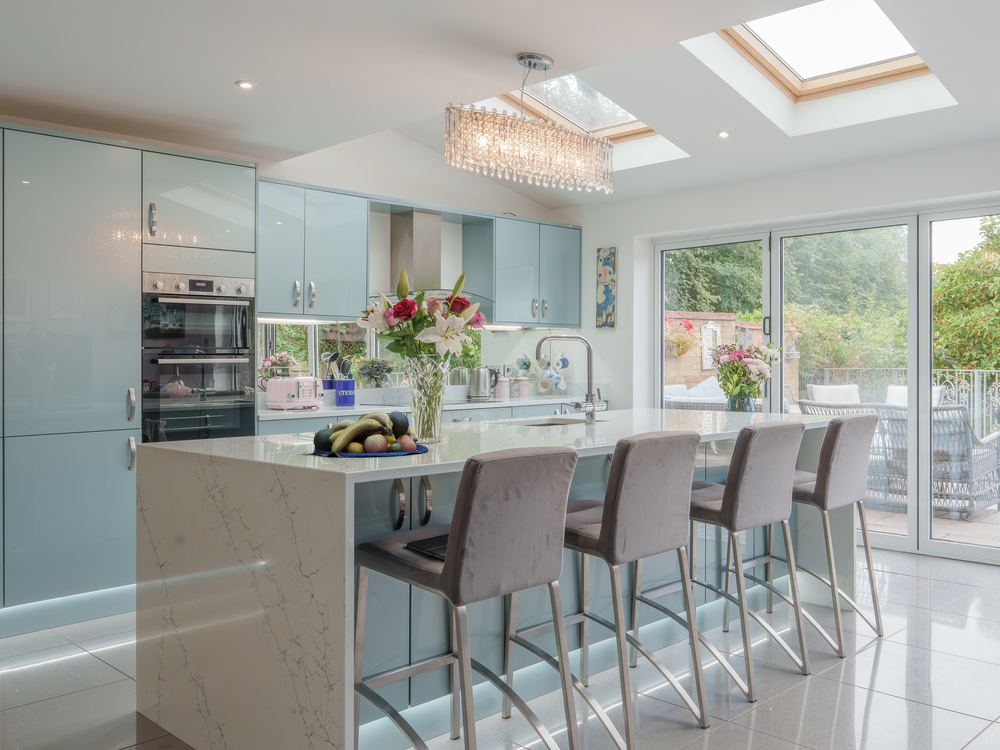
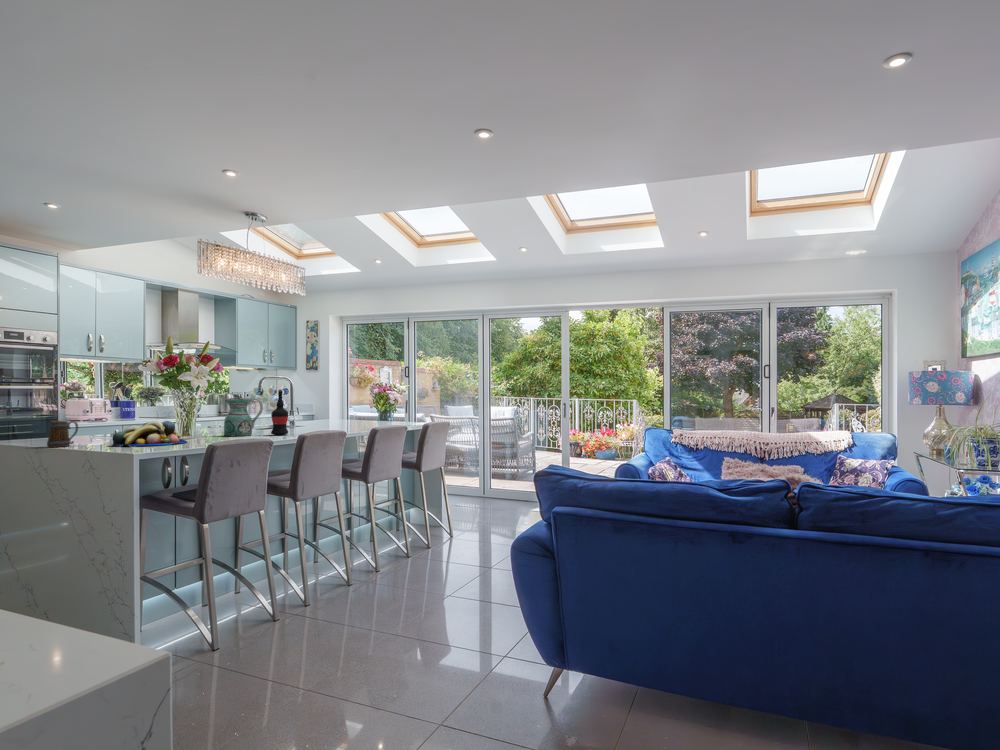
wine bottle: none [563,356,592,439] -> present [271,390,288,435]
ceramic pitcher: none [484,371,548,440] -> present [224,398,263,436]
mug: none [222,409,266,453] -> present [47,421,78,447]

